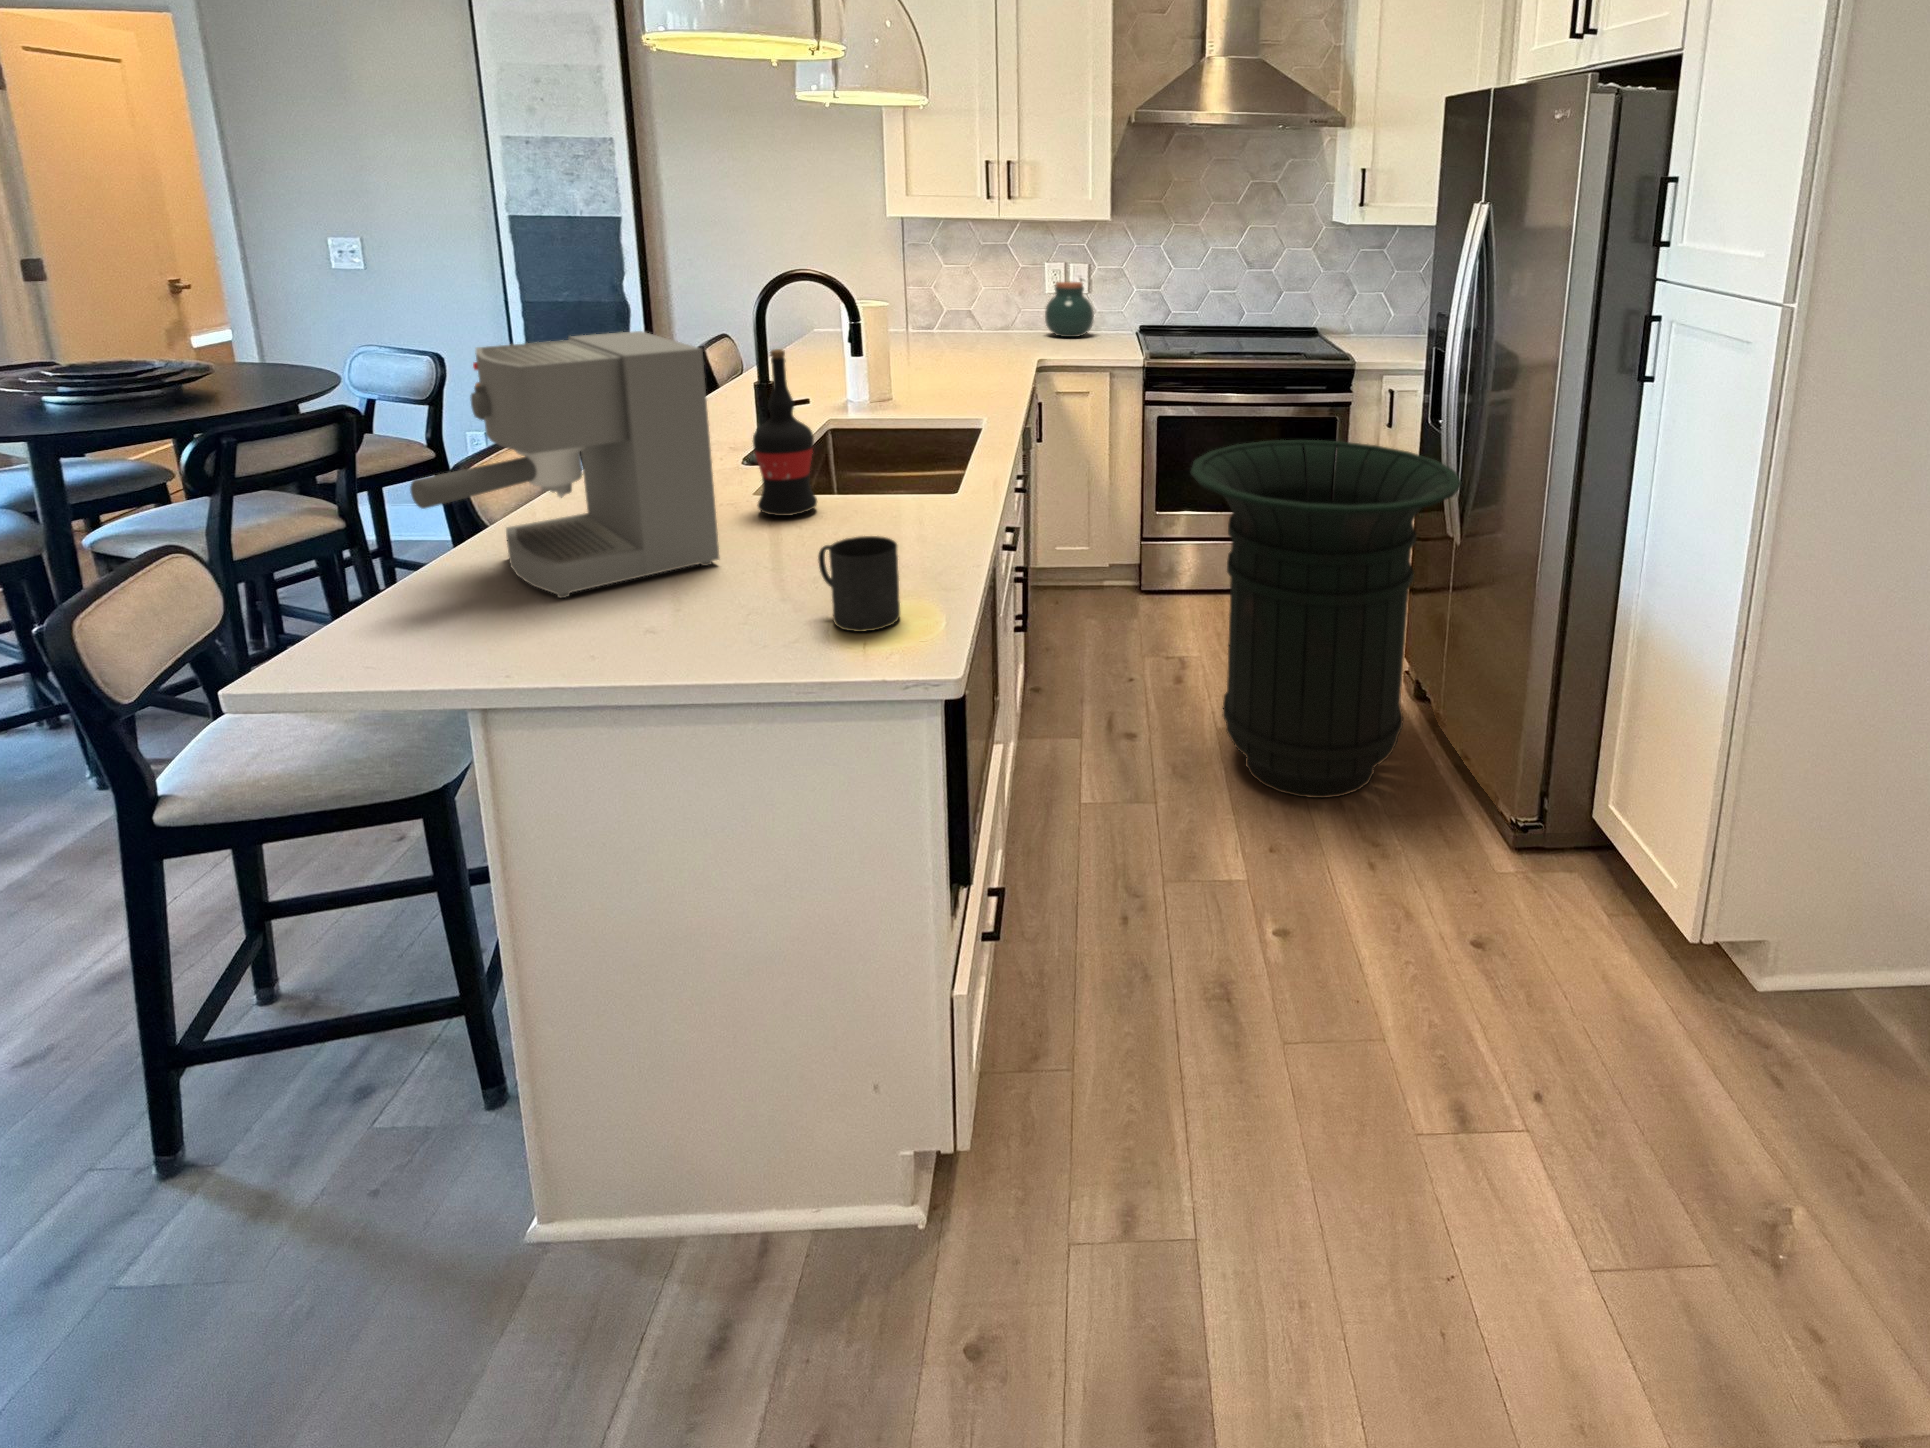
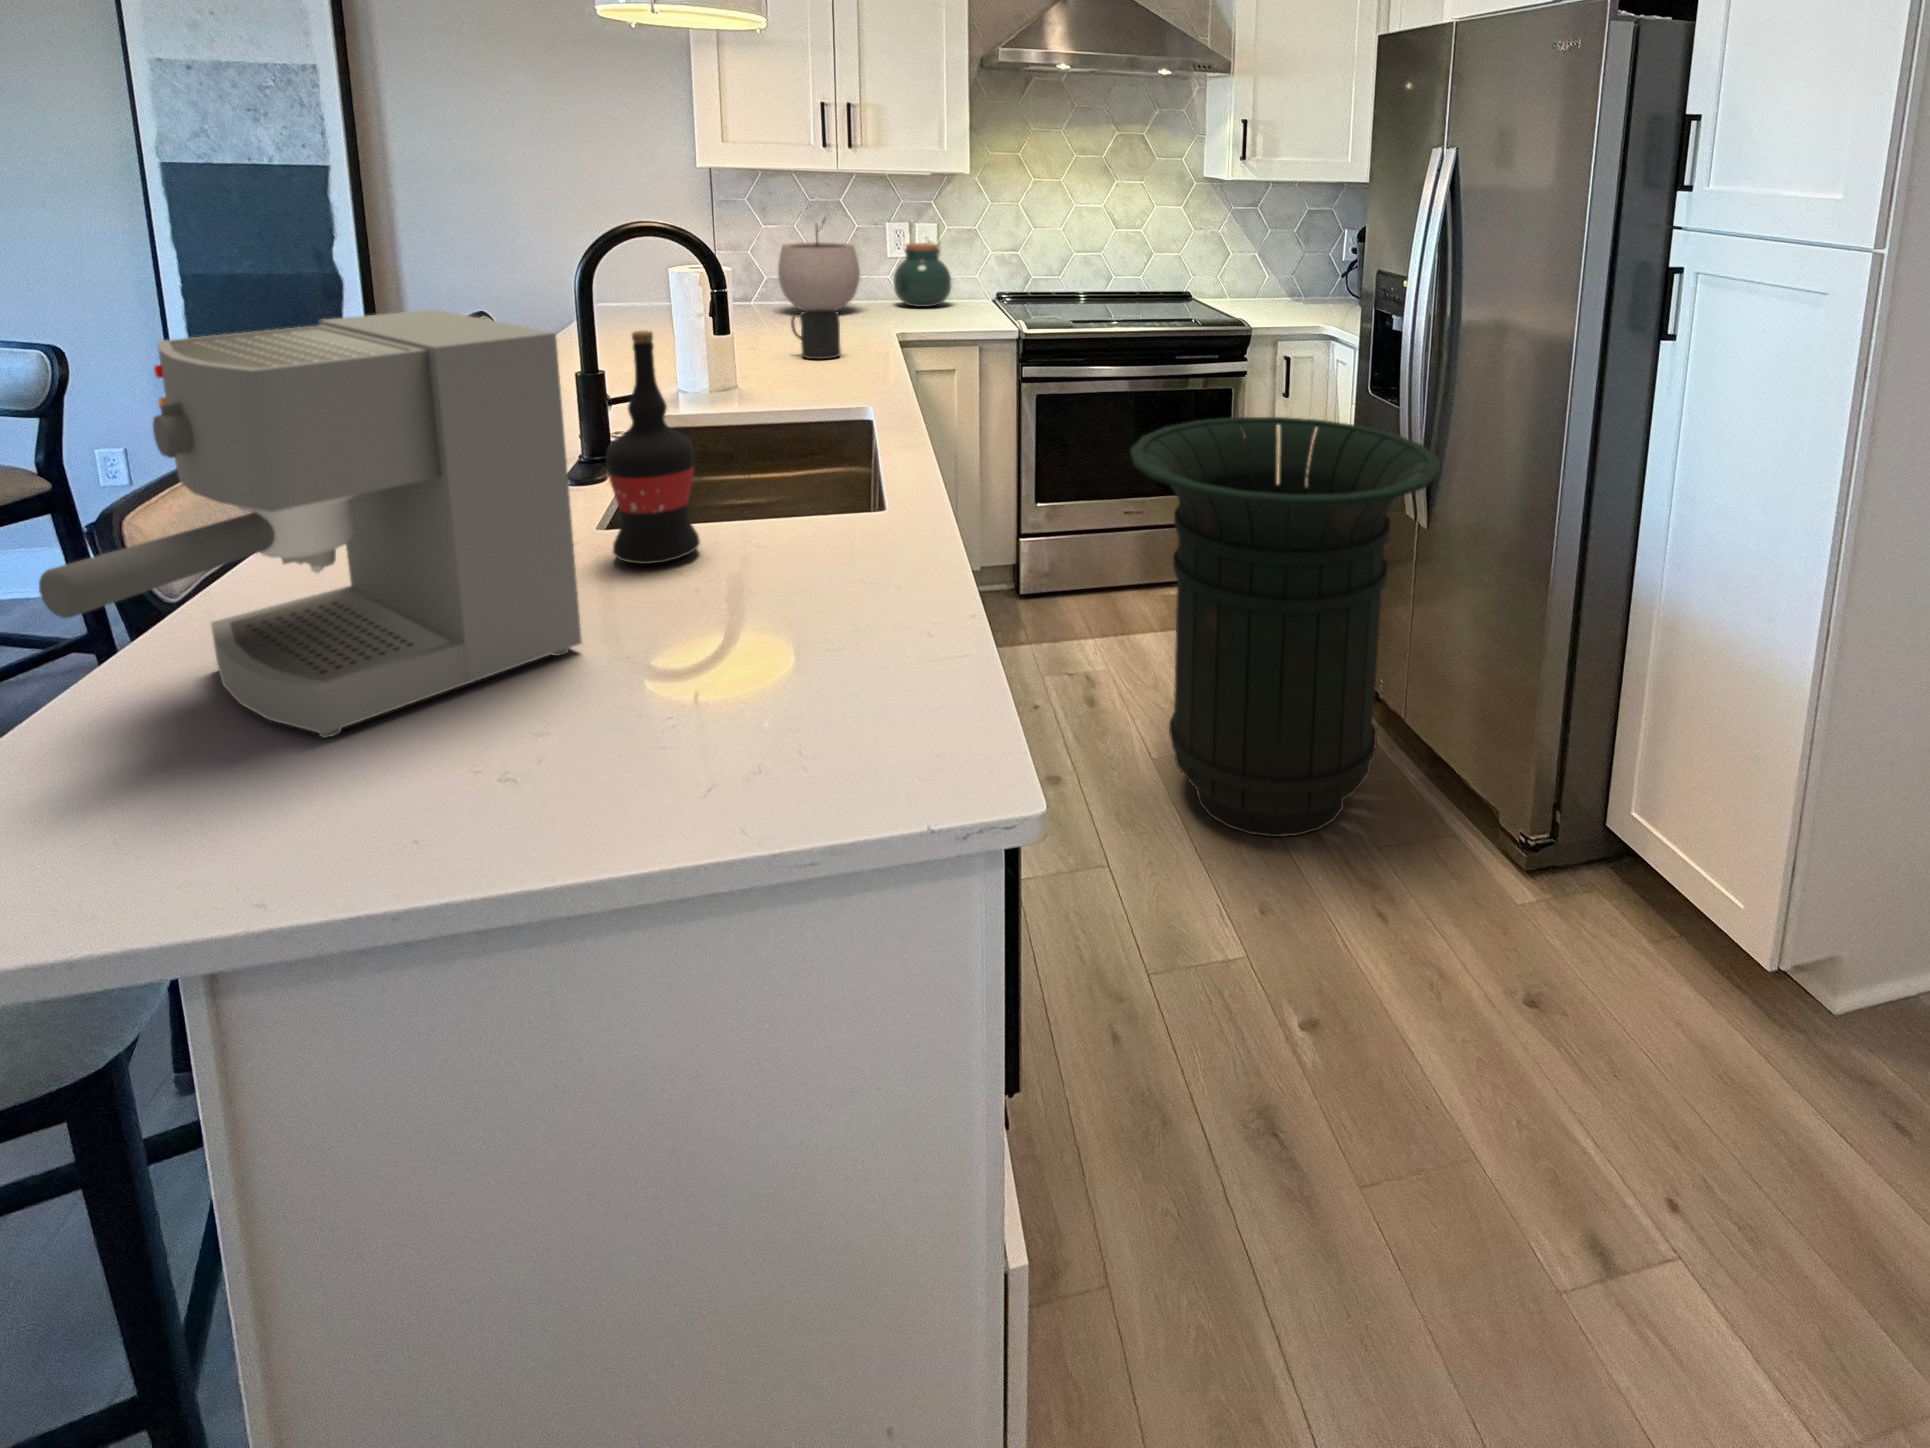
plant pot: none [948,257,1014,340] -> present [778,219,860,311]
mug: present [818,536,900,632] -> present [791,310,841,359]

